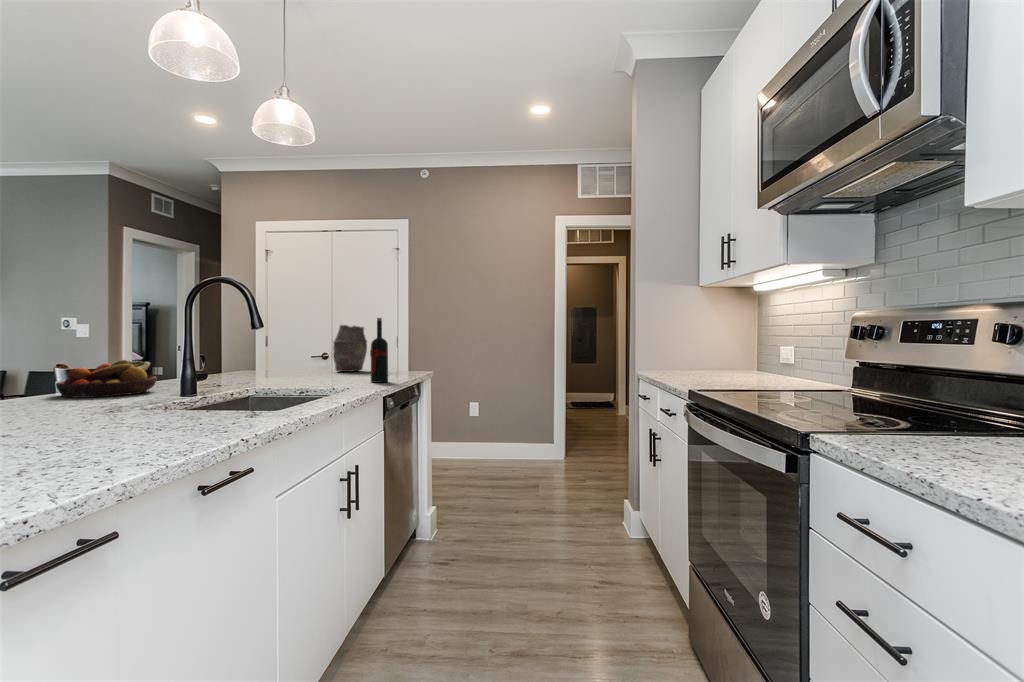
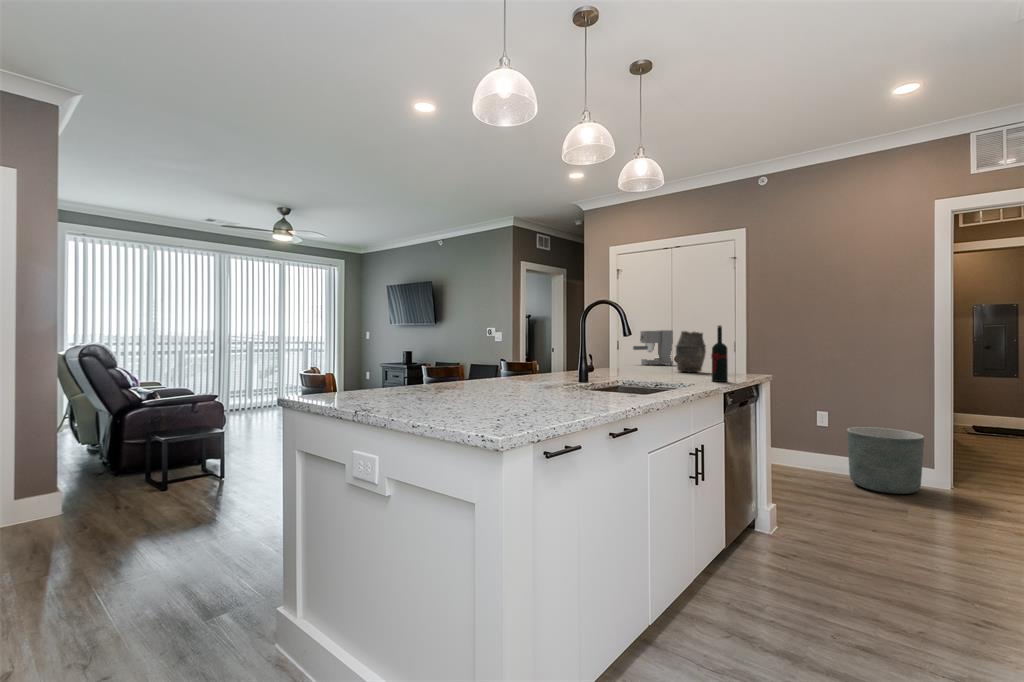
coffee maker: none [286,324,334,364] -> present [633,330,673,365]
fruit bowl: present [56,360,157,398] -> none [512,357,561,380]
planter: none [494,413,548,471] -> present [847,427,924,494]

